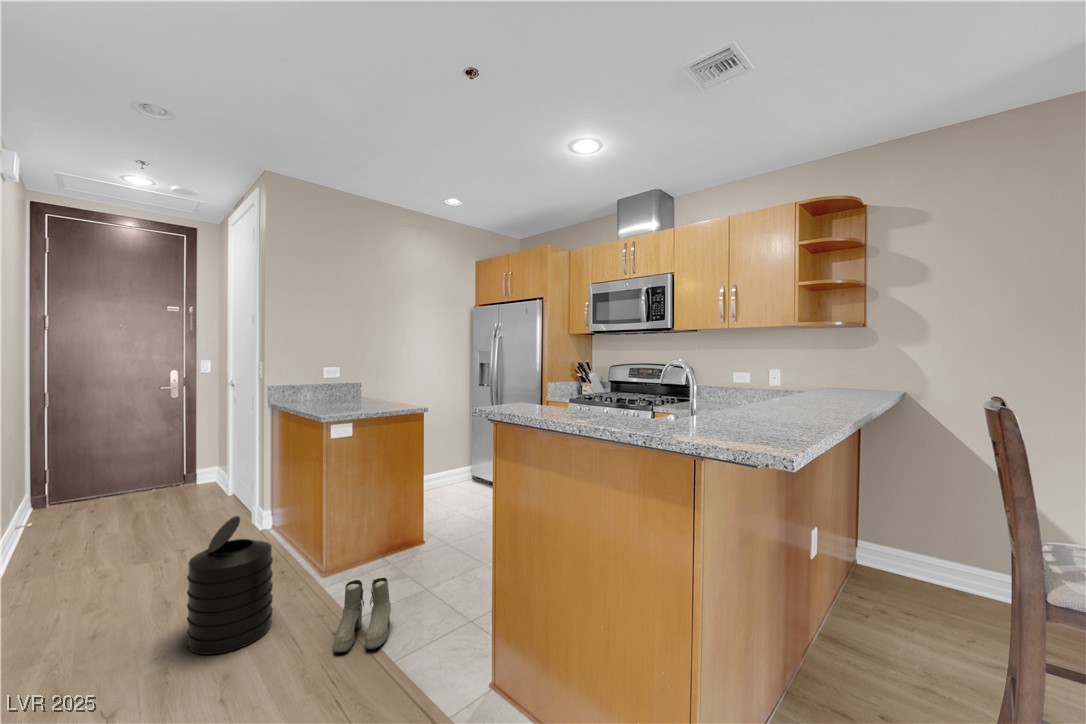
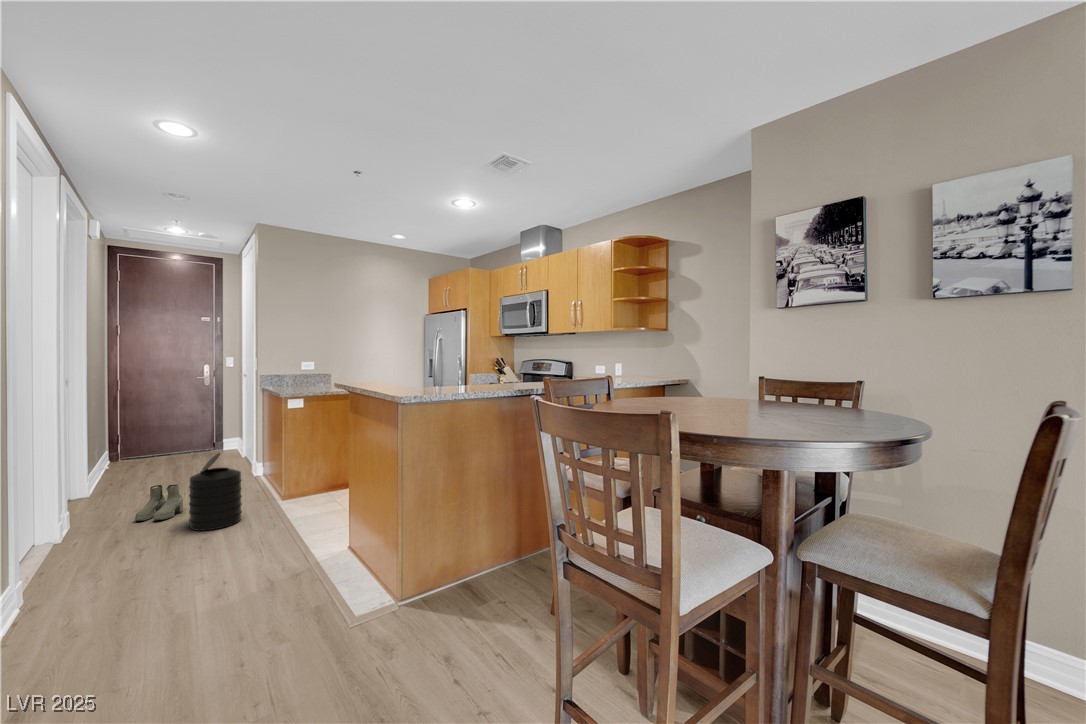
boots: present [334,578,391,653] -> present [135,485,183,521]

